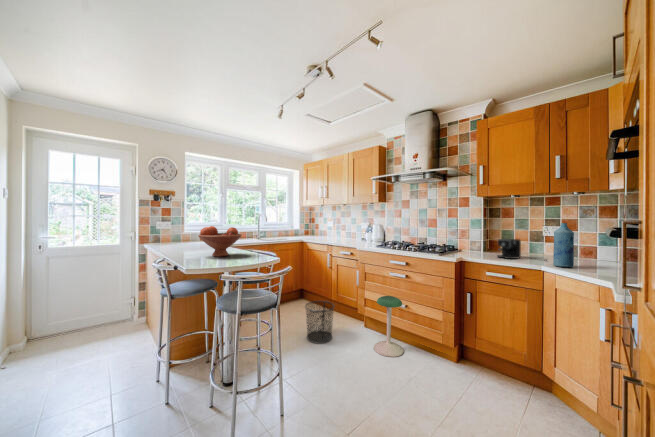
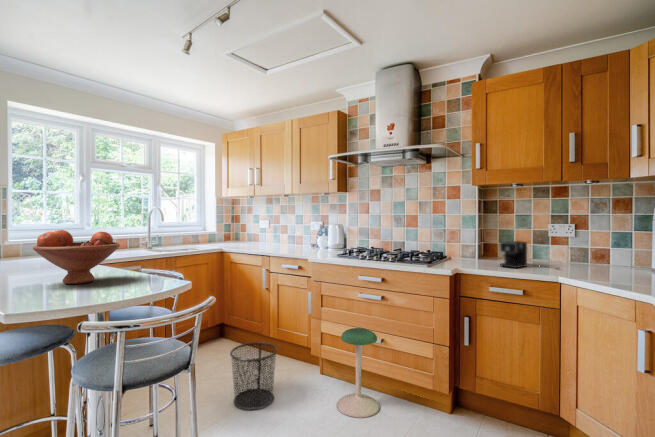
bottle: present [553,223,574,267] -> none [570,219,594,276]

